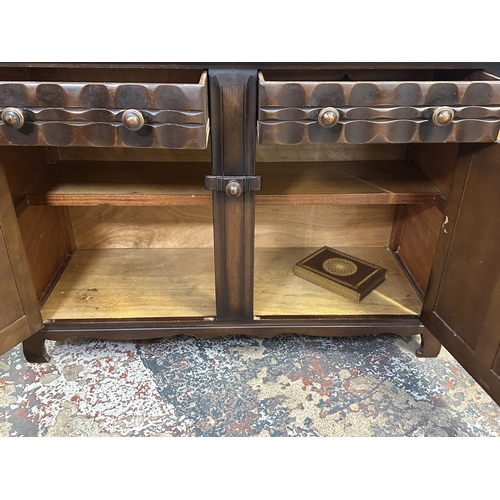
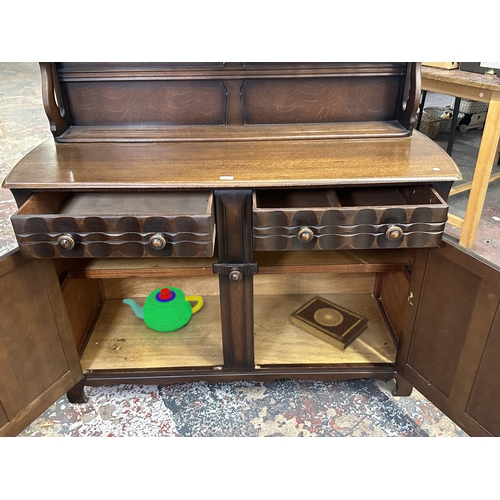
teapot: none [95,229,191,282] -> present [123,287,203,332]

